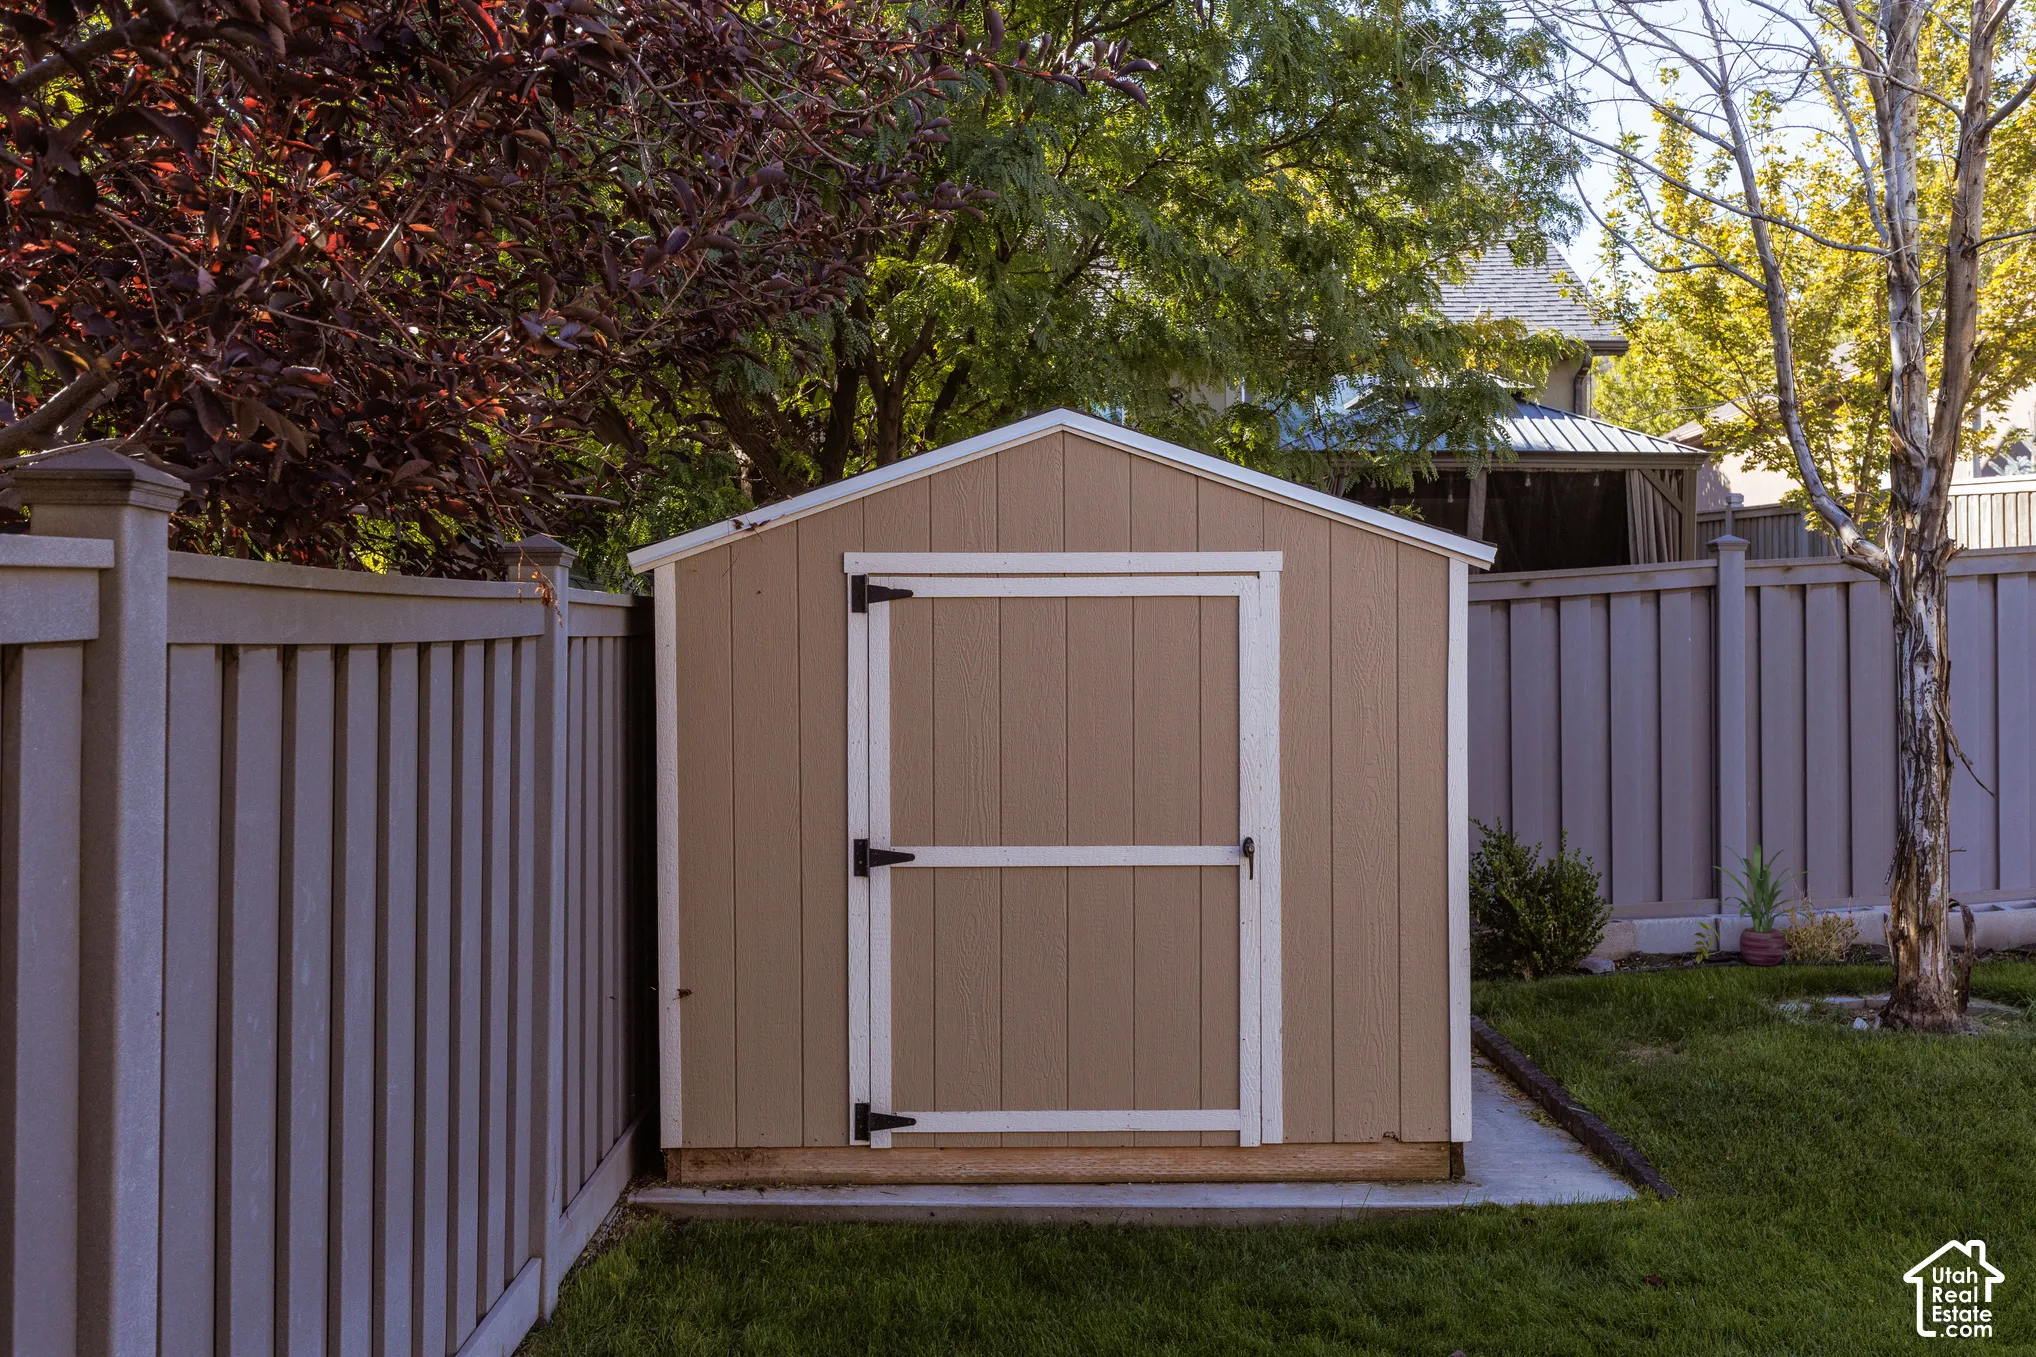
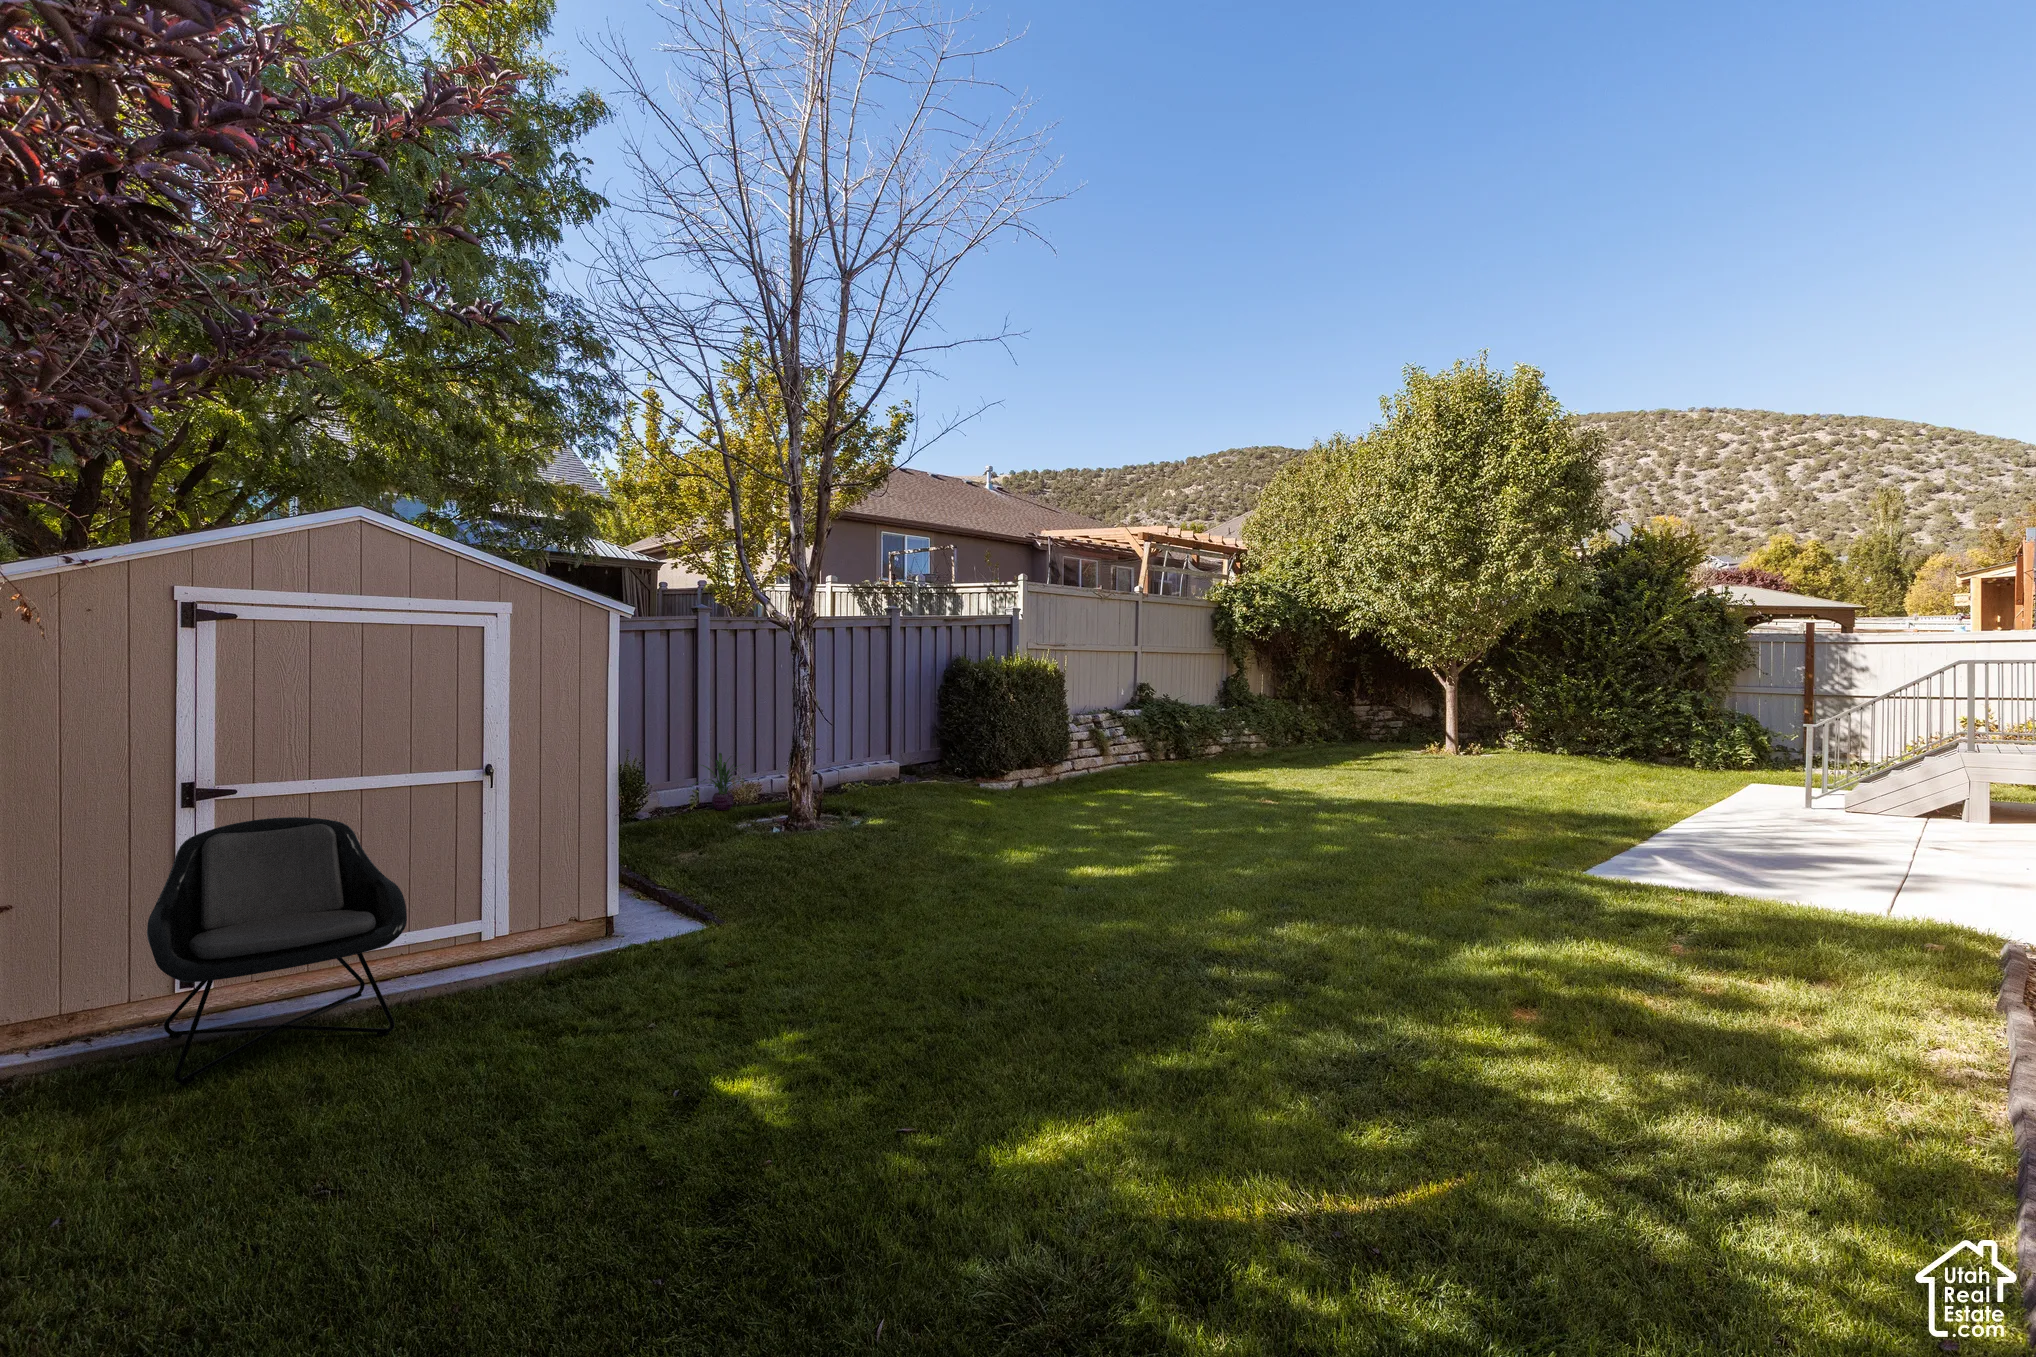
lounge chair: none [787,901,1093,1279] -> present [147,817,407,1085]

